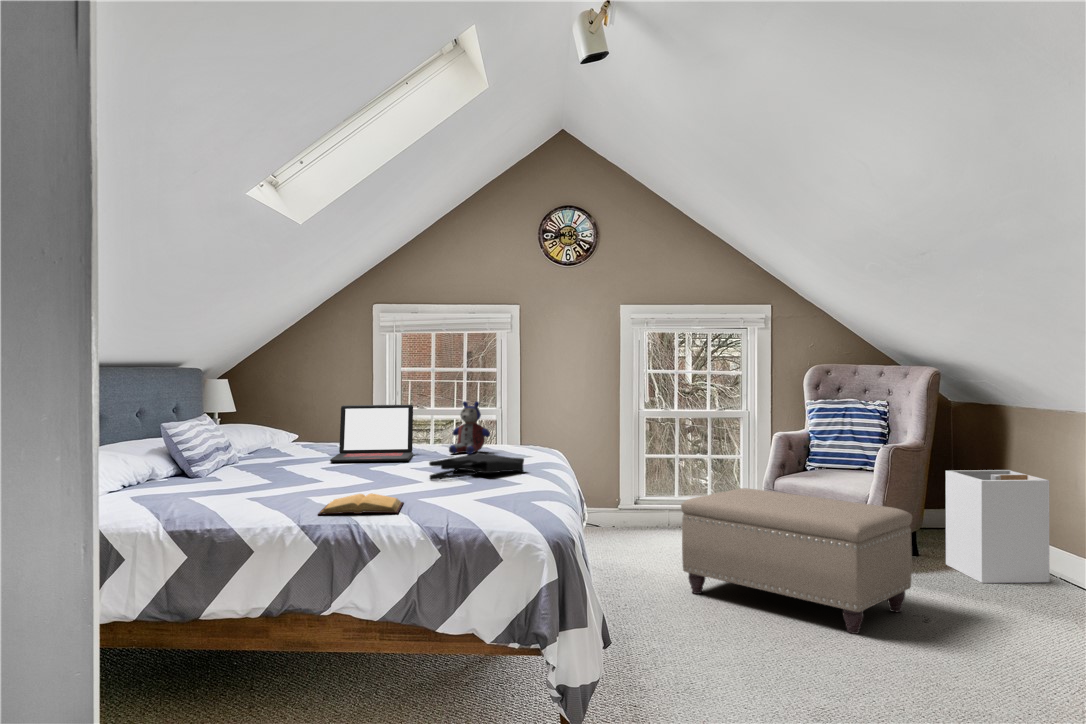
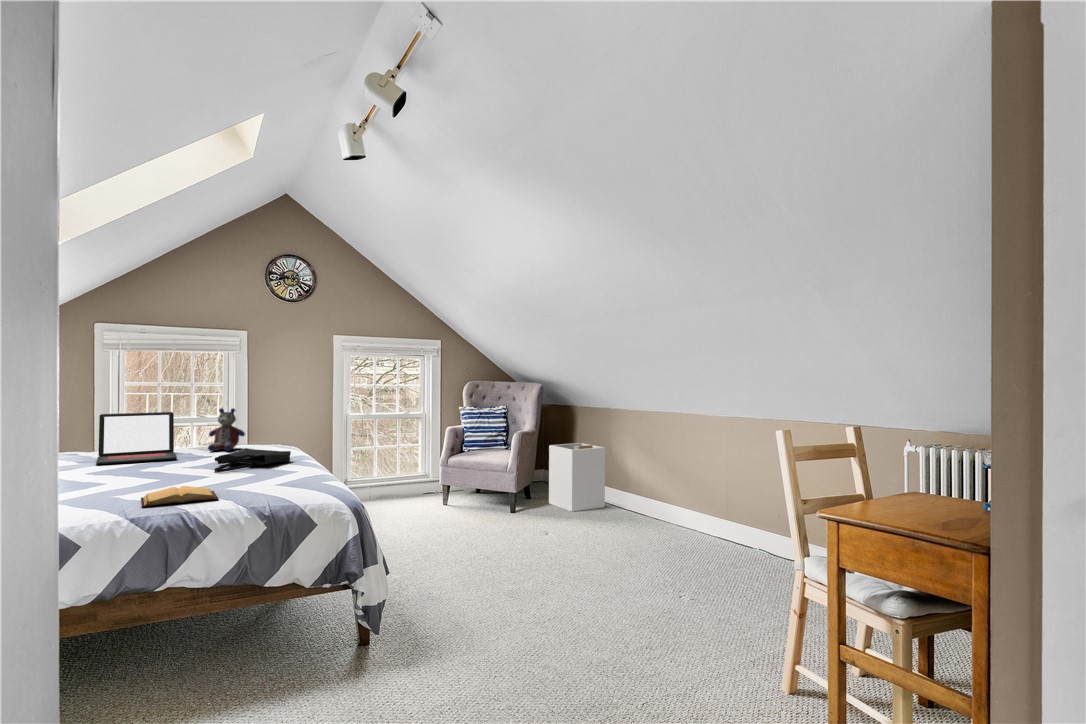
ottoman: present [681,488,912,634] -> none [397,464,543,551]

